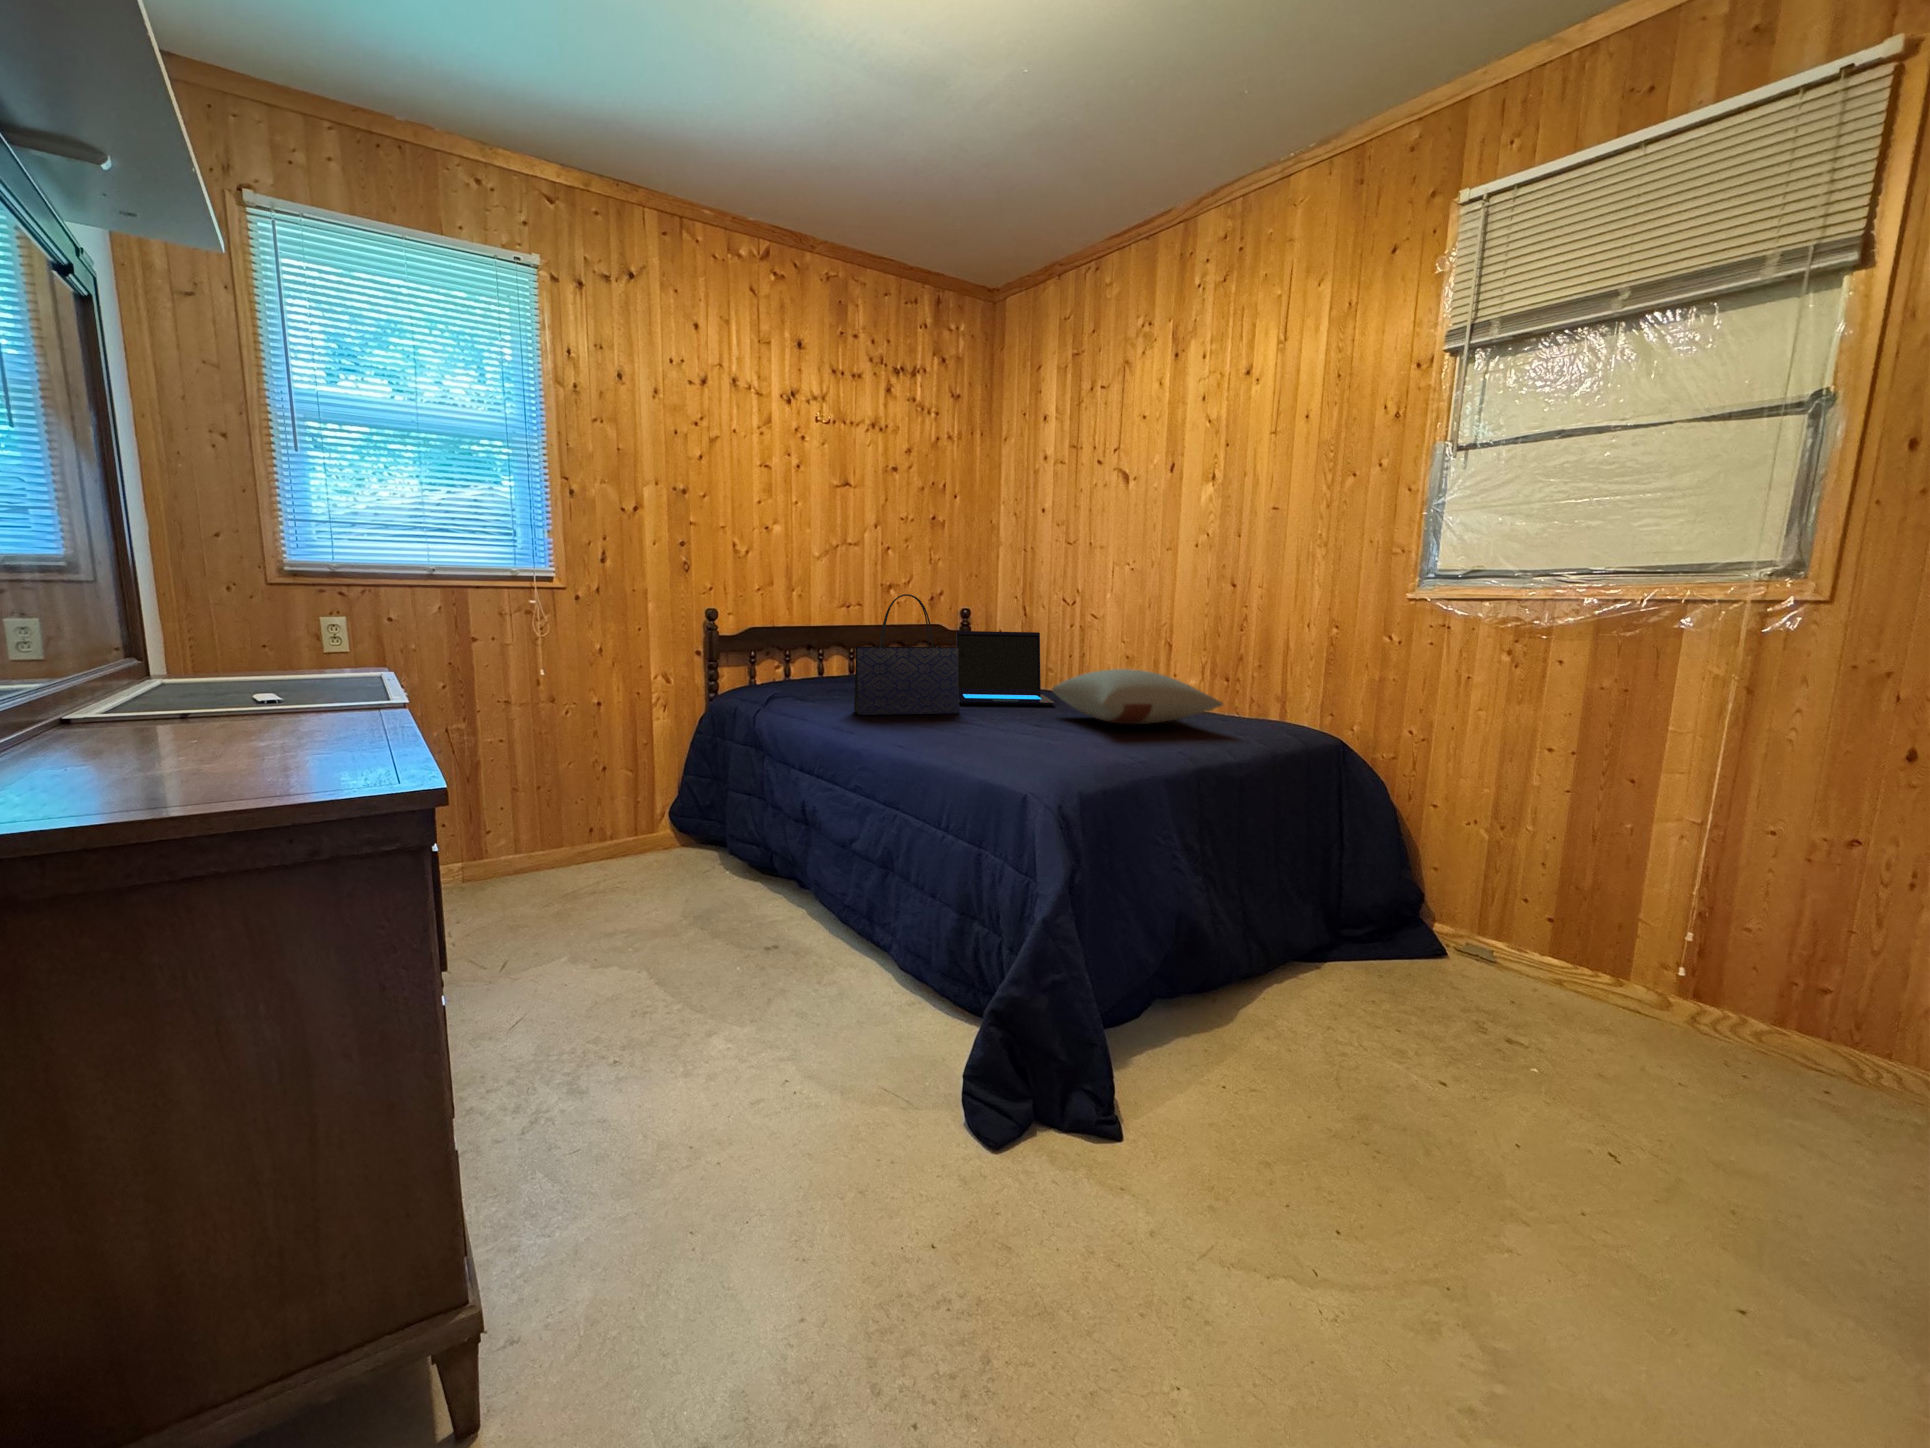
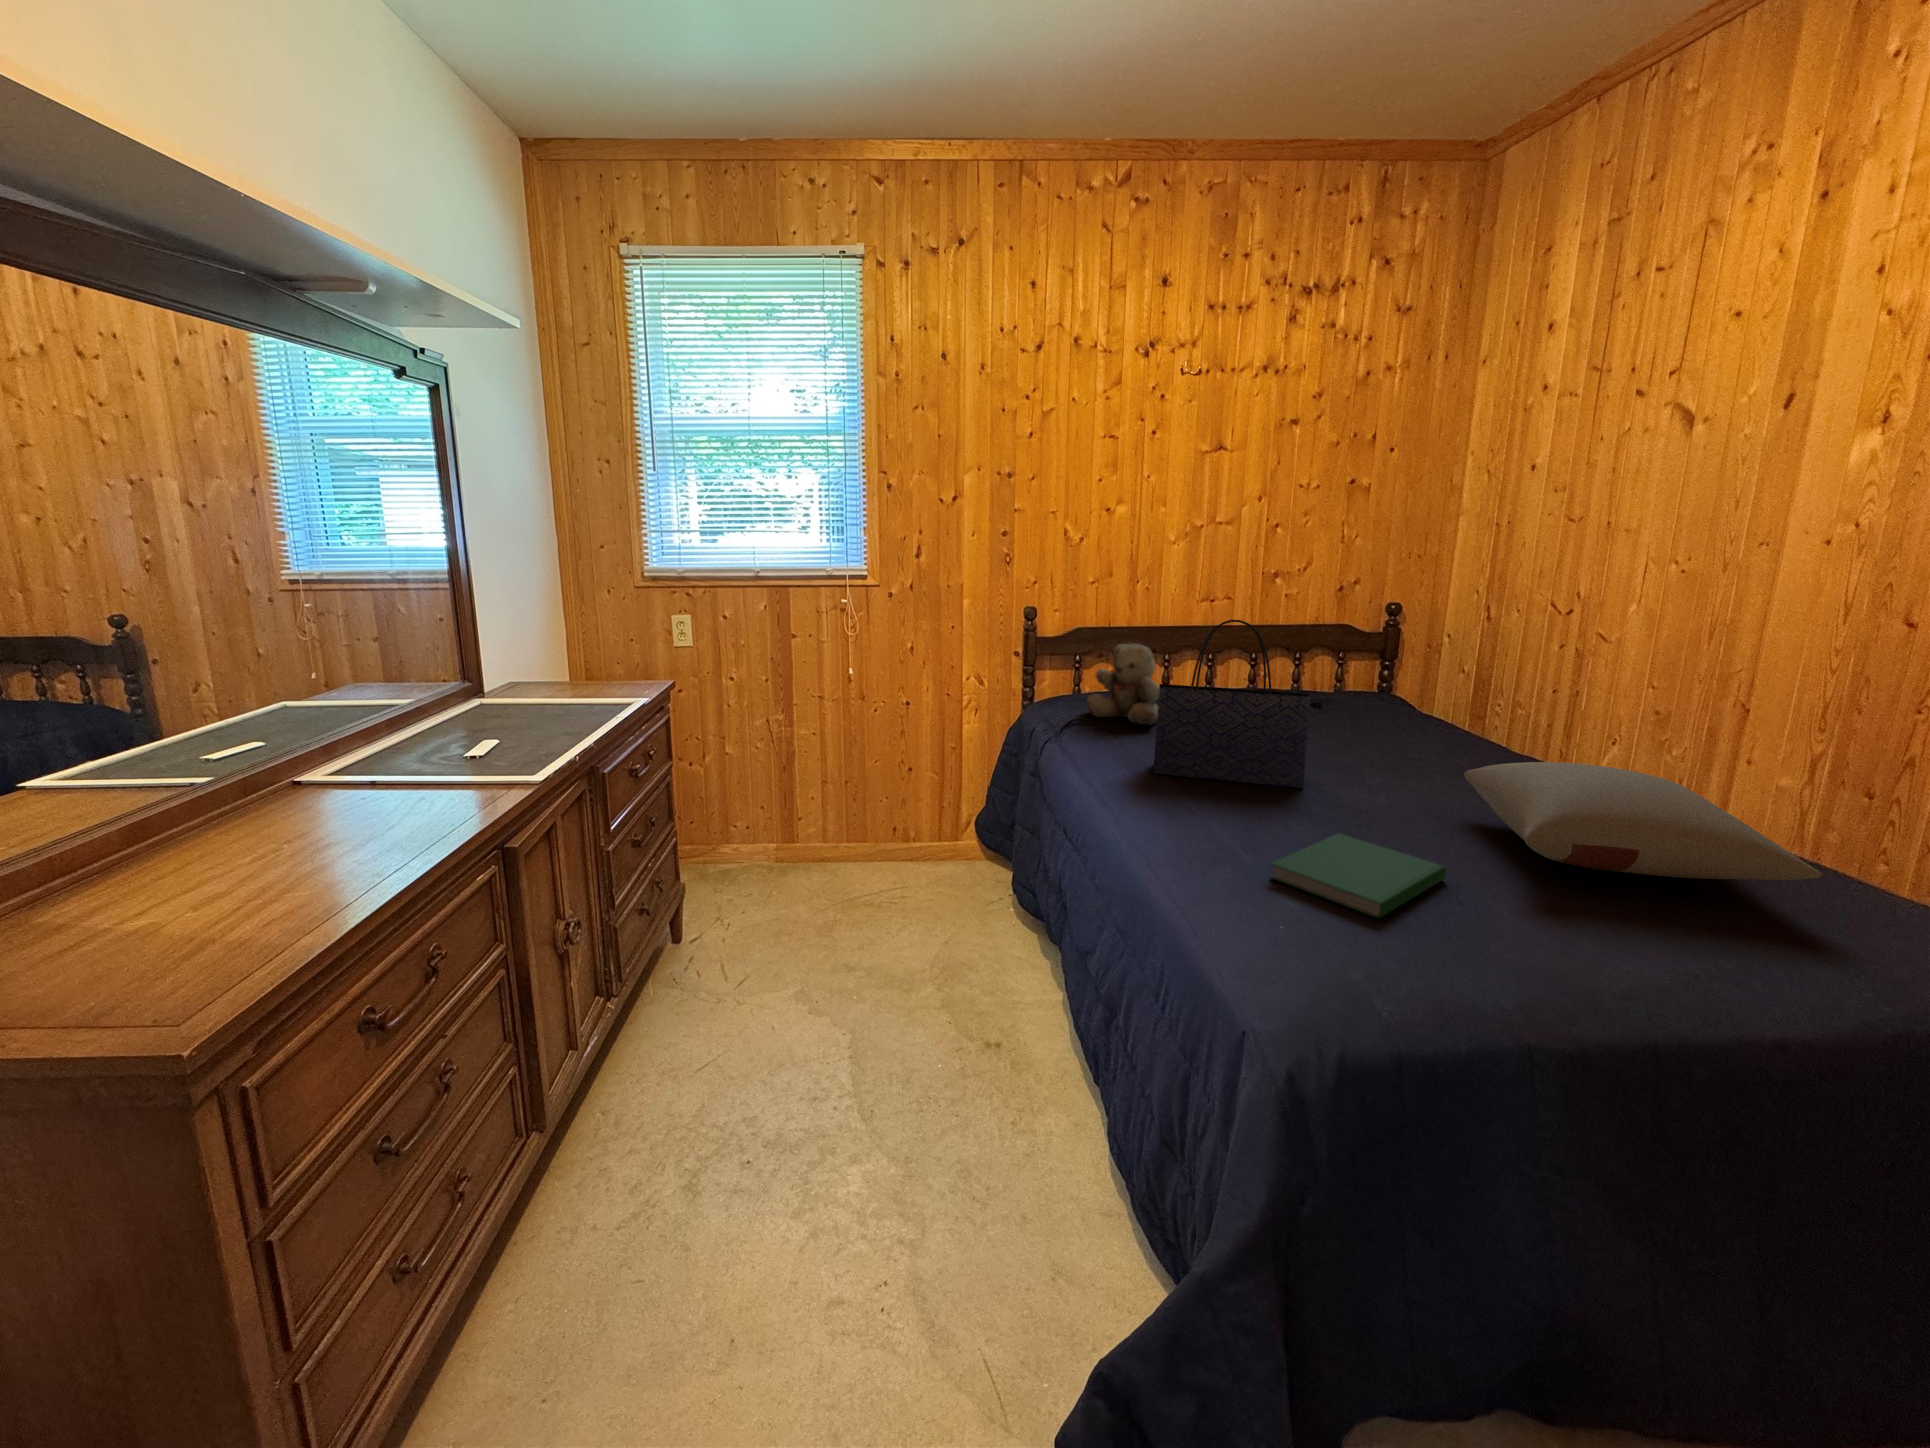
laptop: present [956,631,1055,705] -> none [1318,653,1483,788]
teddy bear: none [774,632,836,694] -> present [1086,644,1159,725]
hardcover book: none [977,723,1066,752] -> present [1270,834,1446,918]

